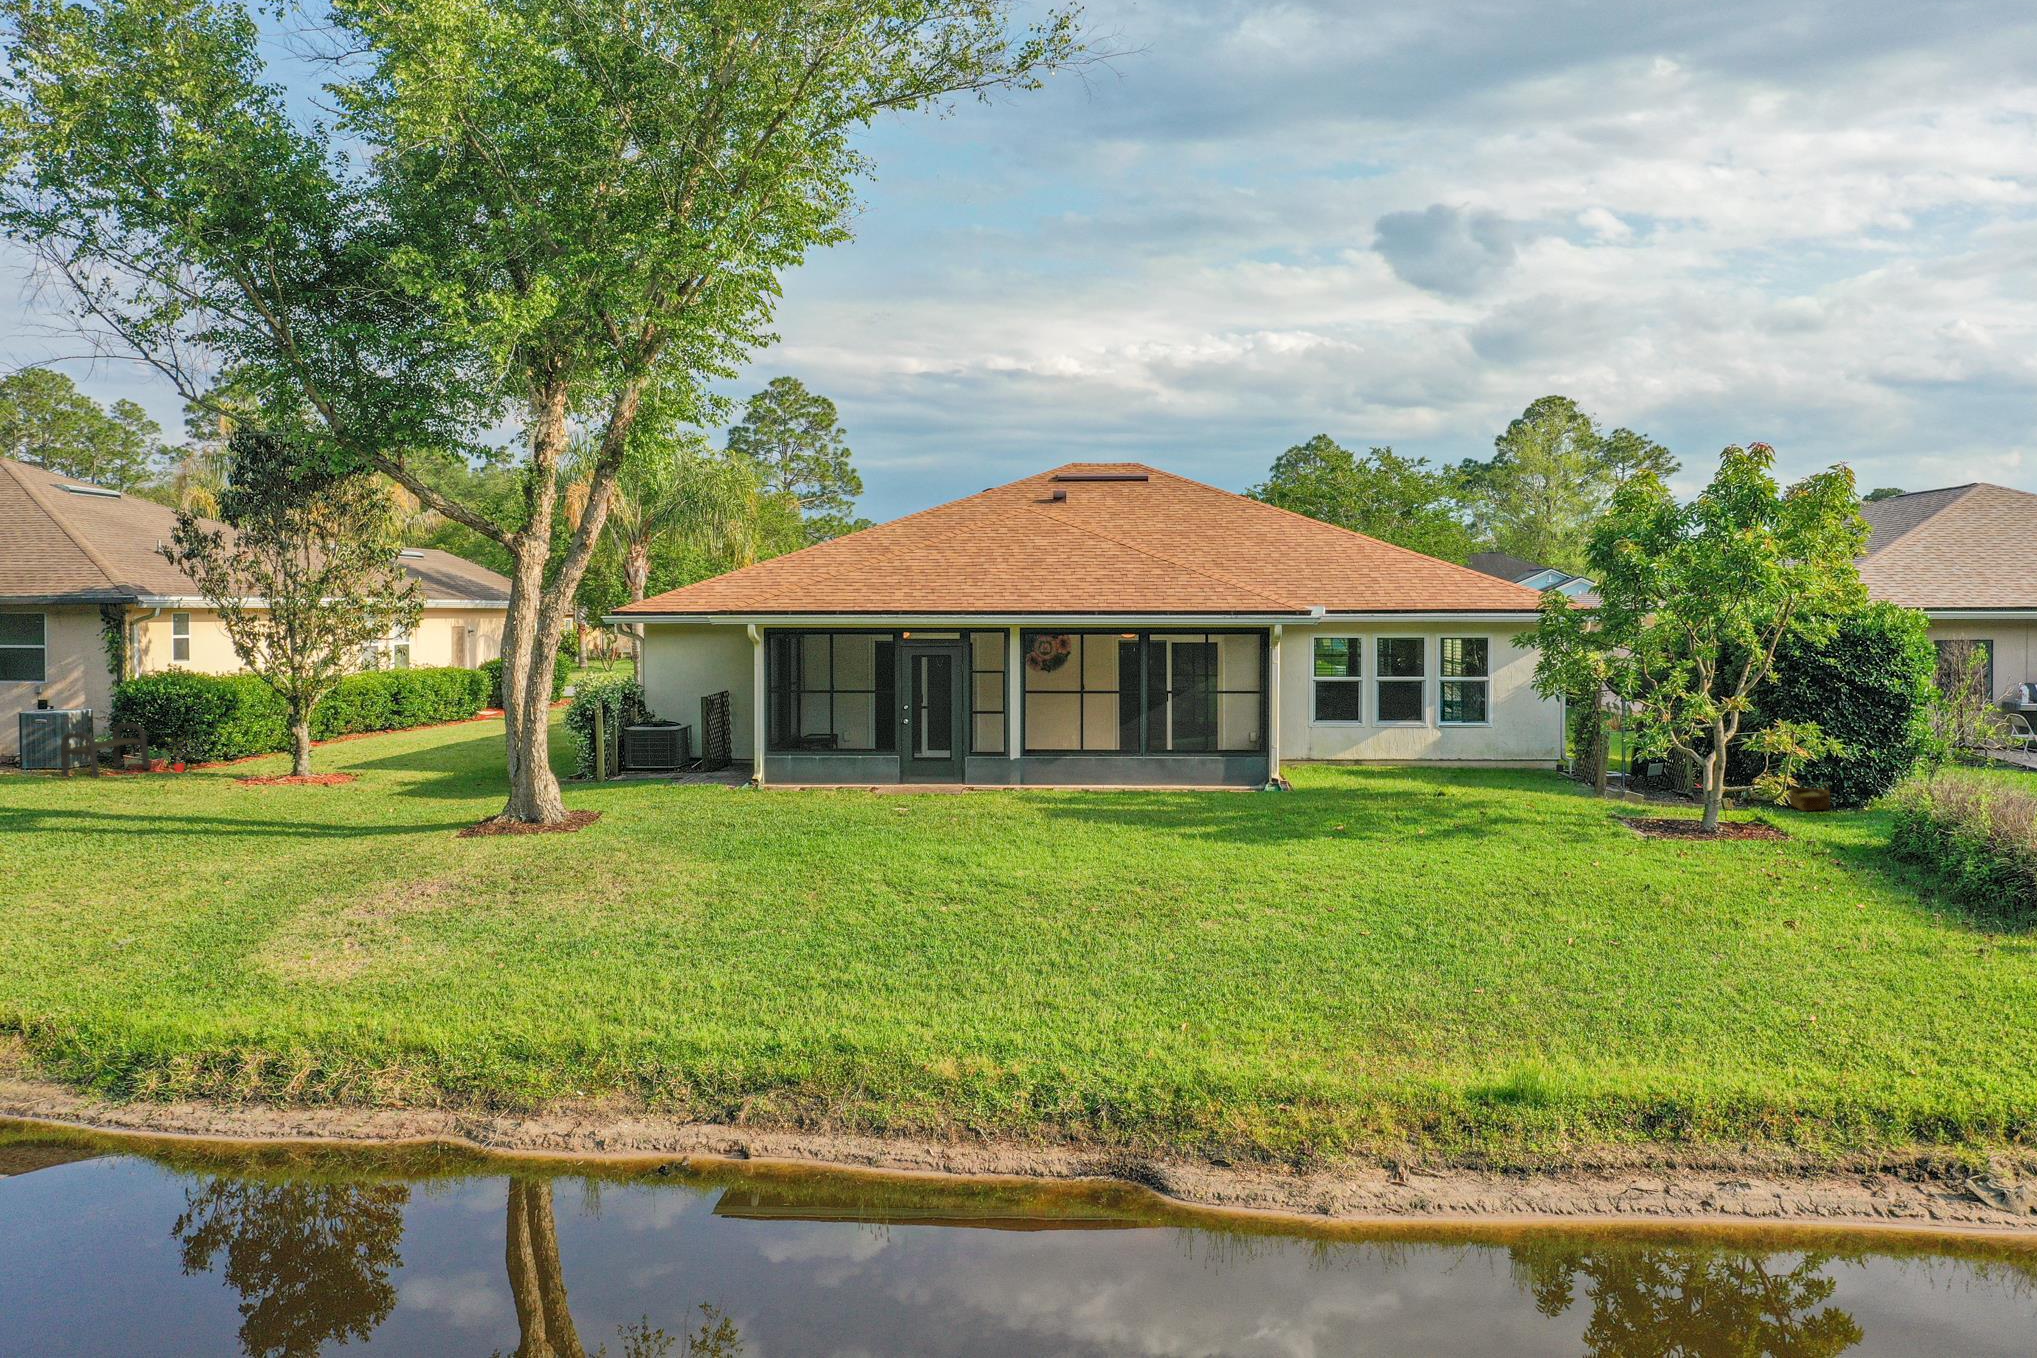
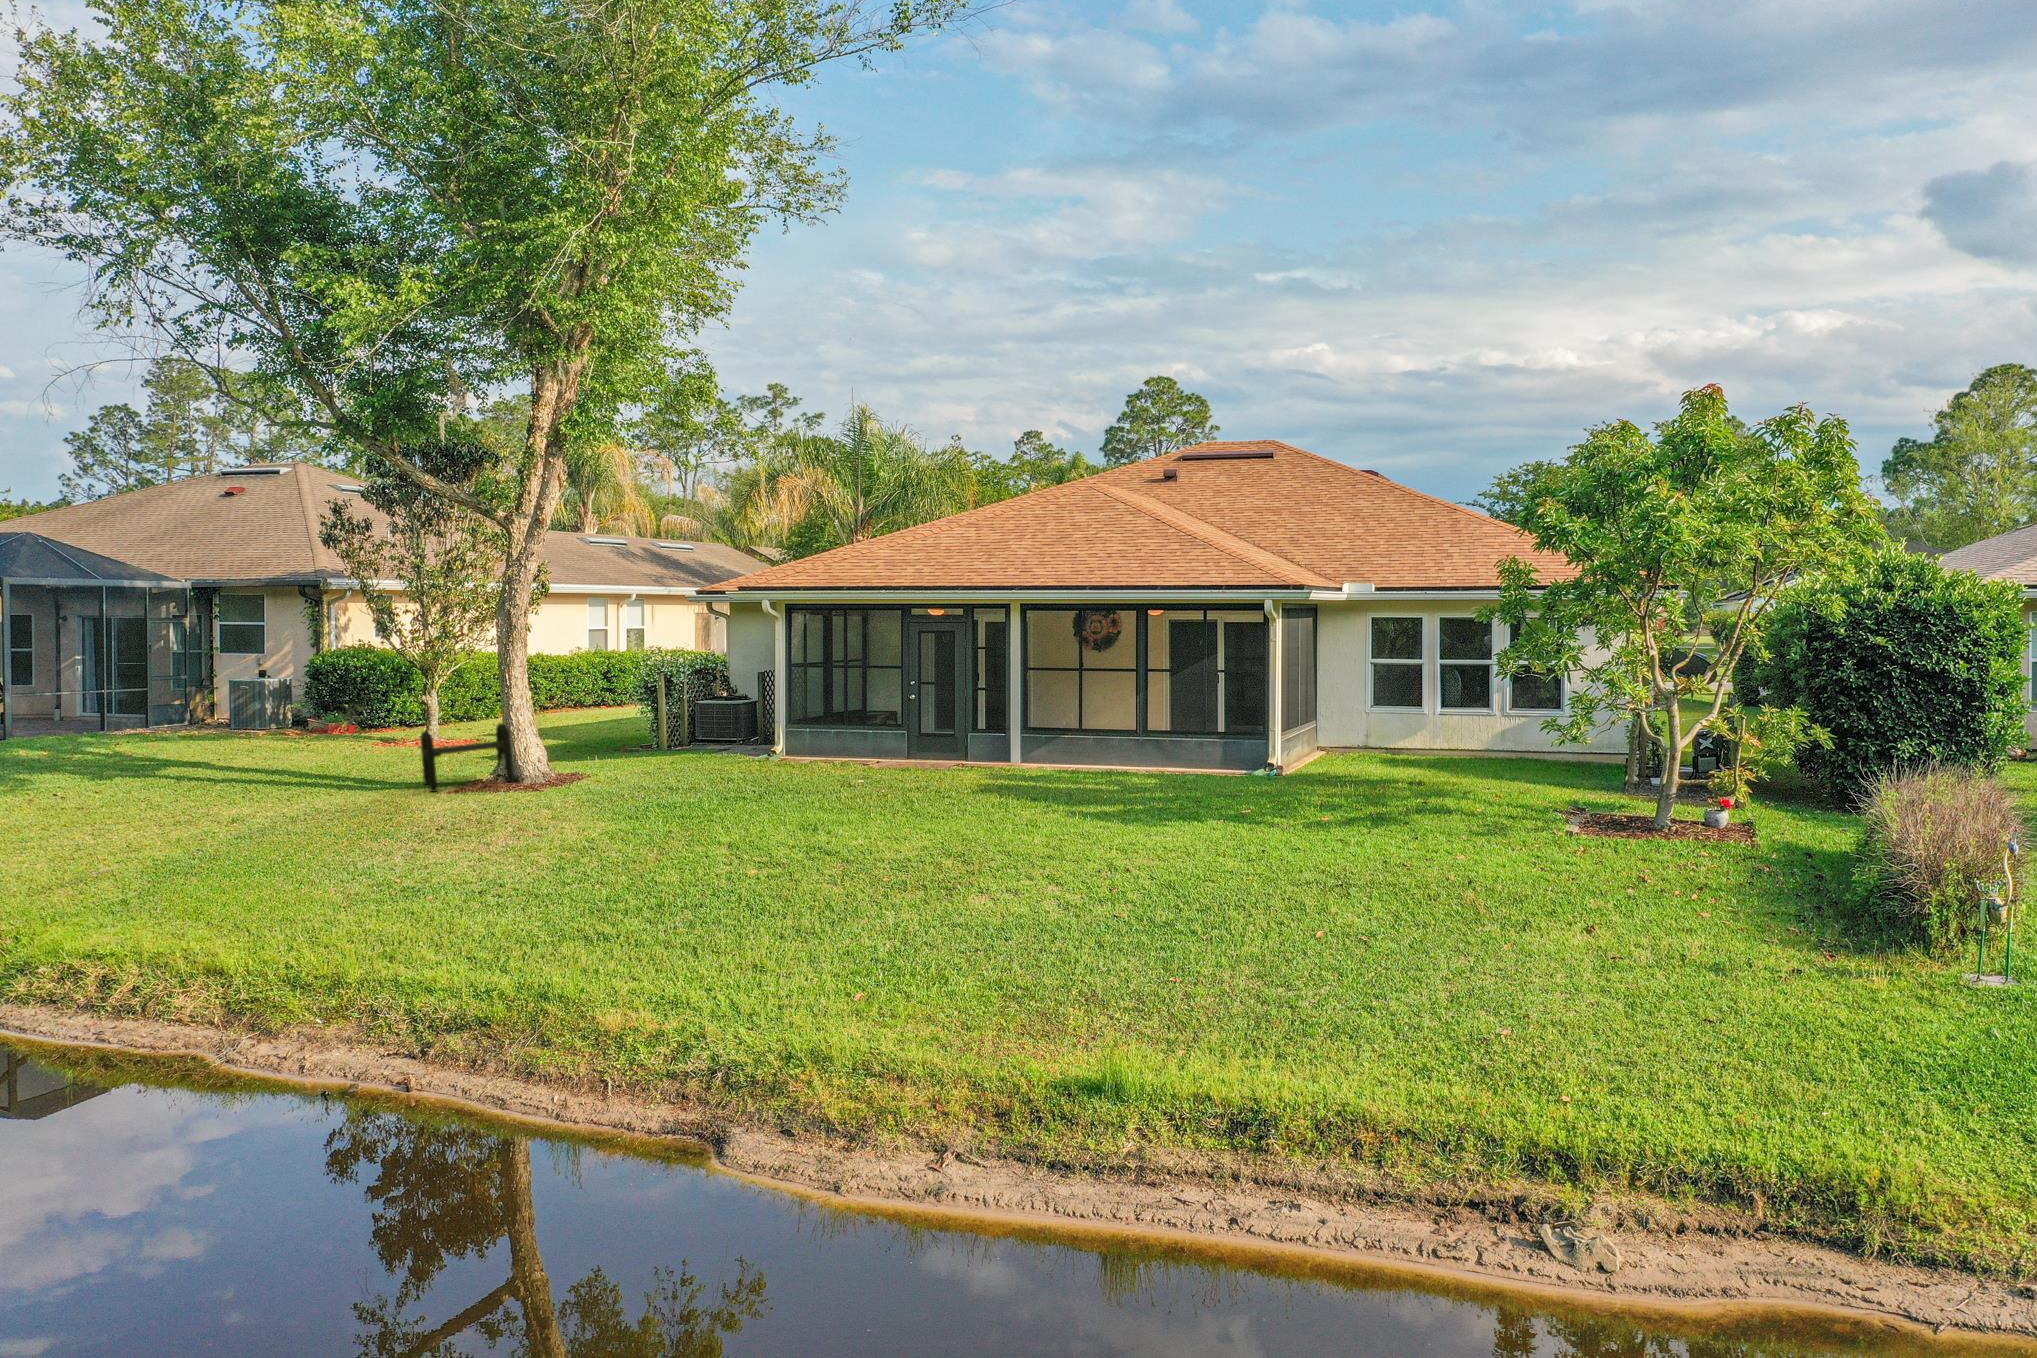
bench: present [61,723,149,778] -> present [421,723,514,792]
woven basket: present [1789,788,1830,811] -> none [1796,780,1845,810]

